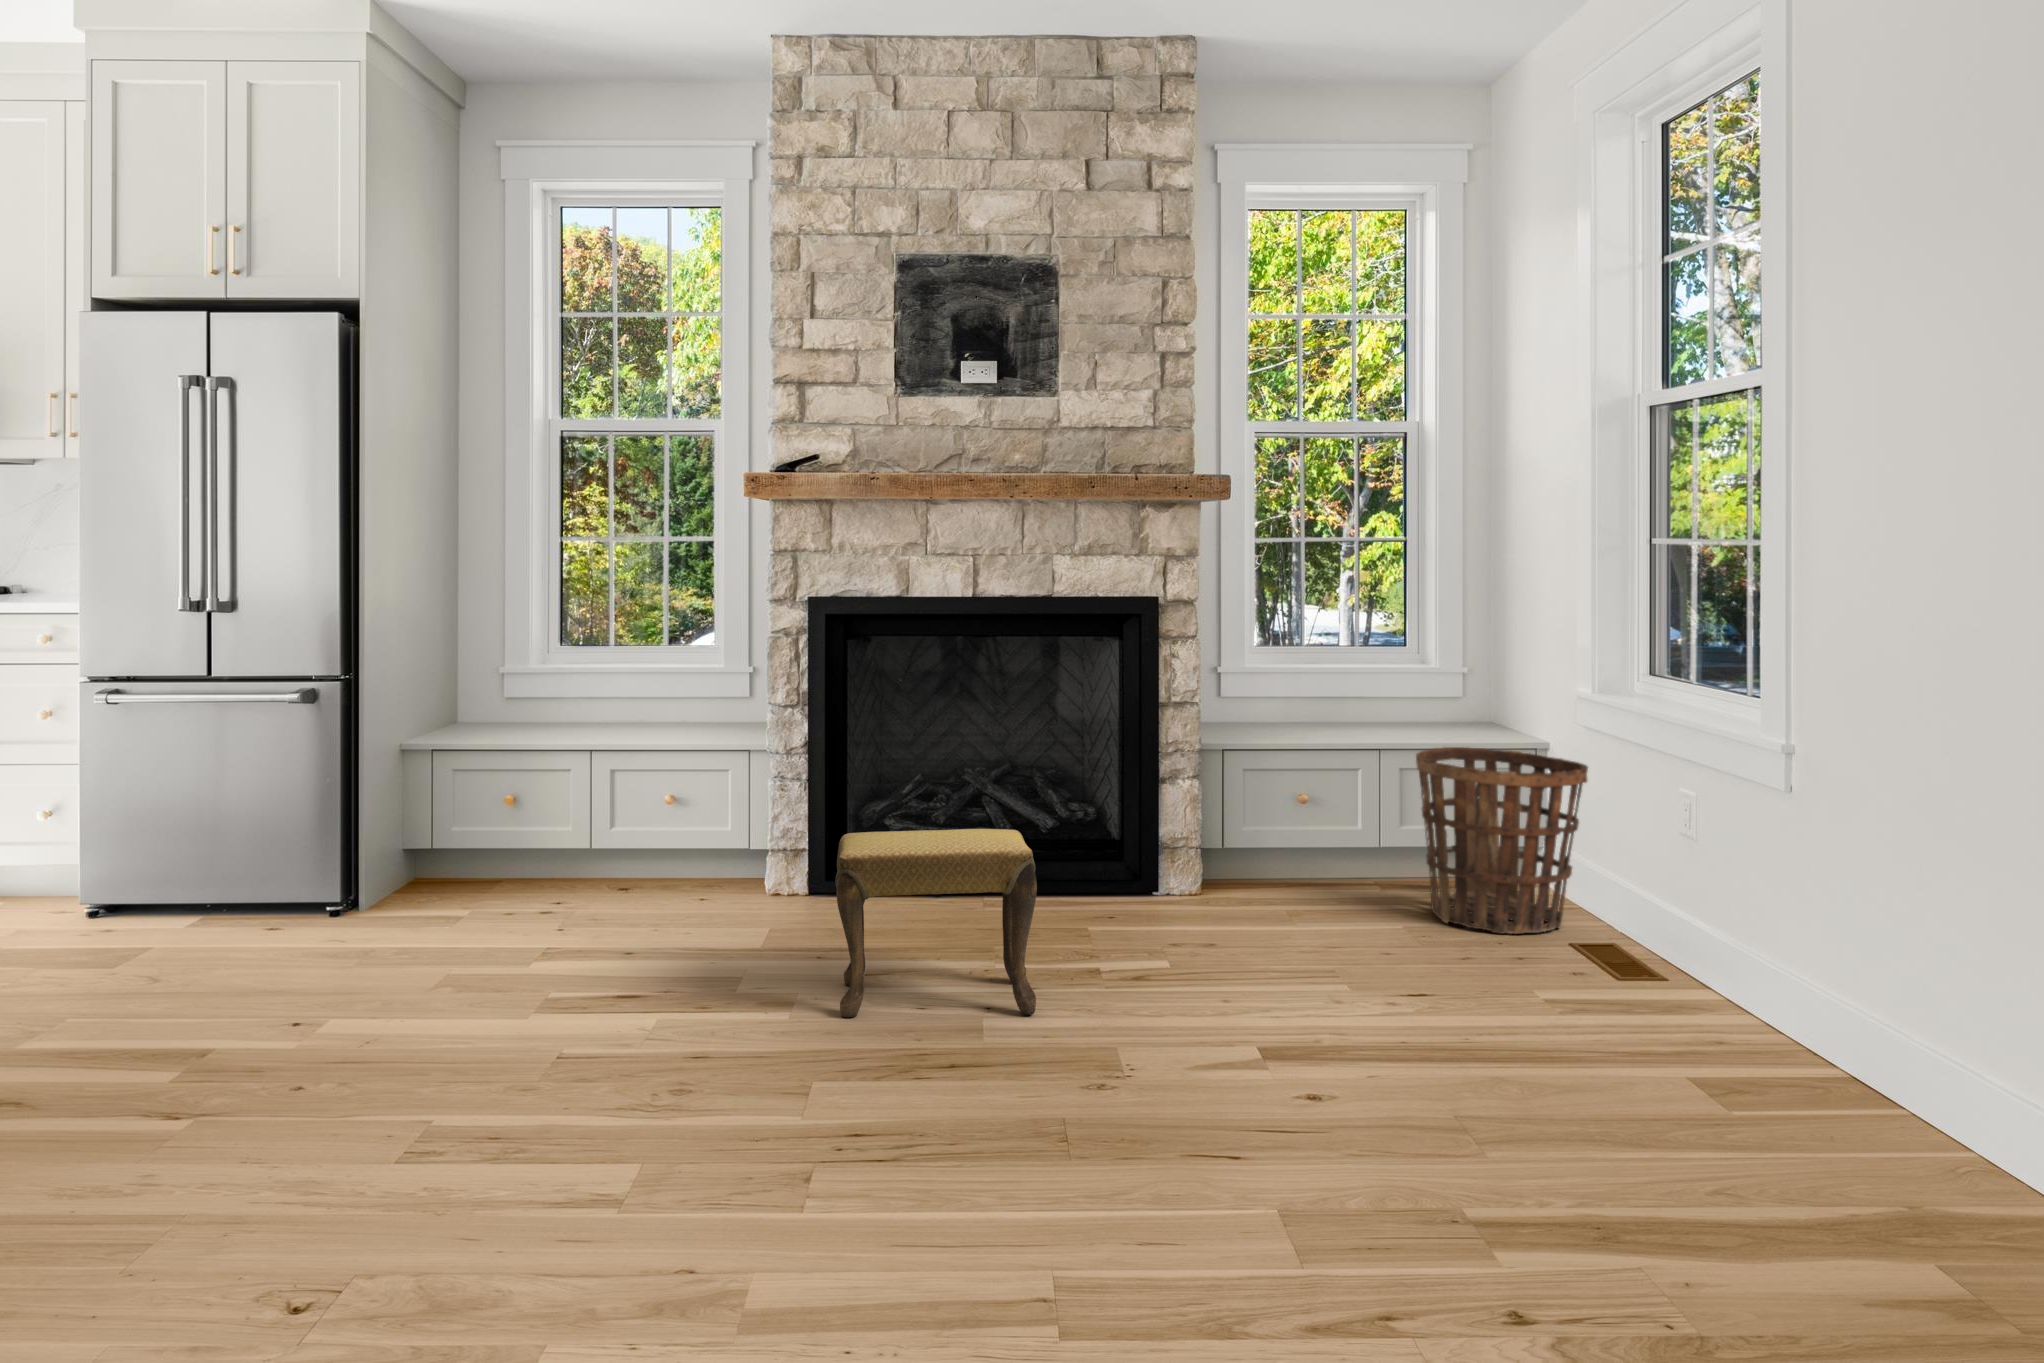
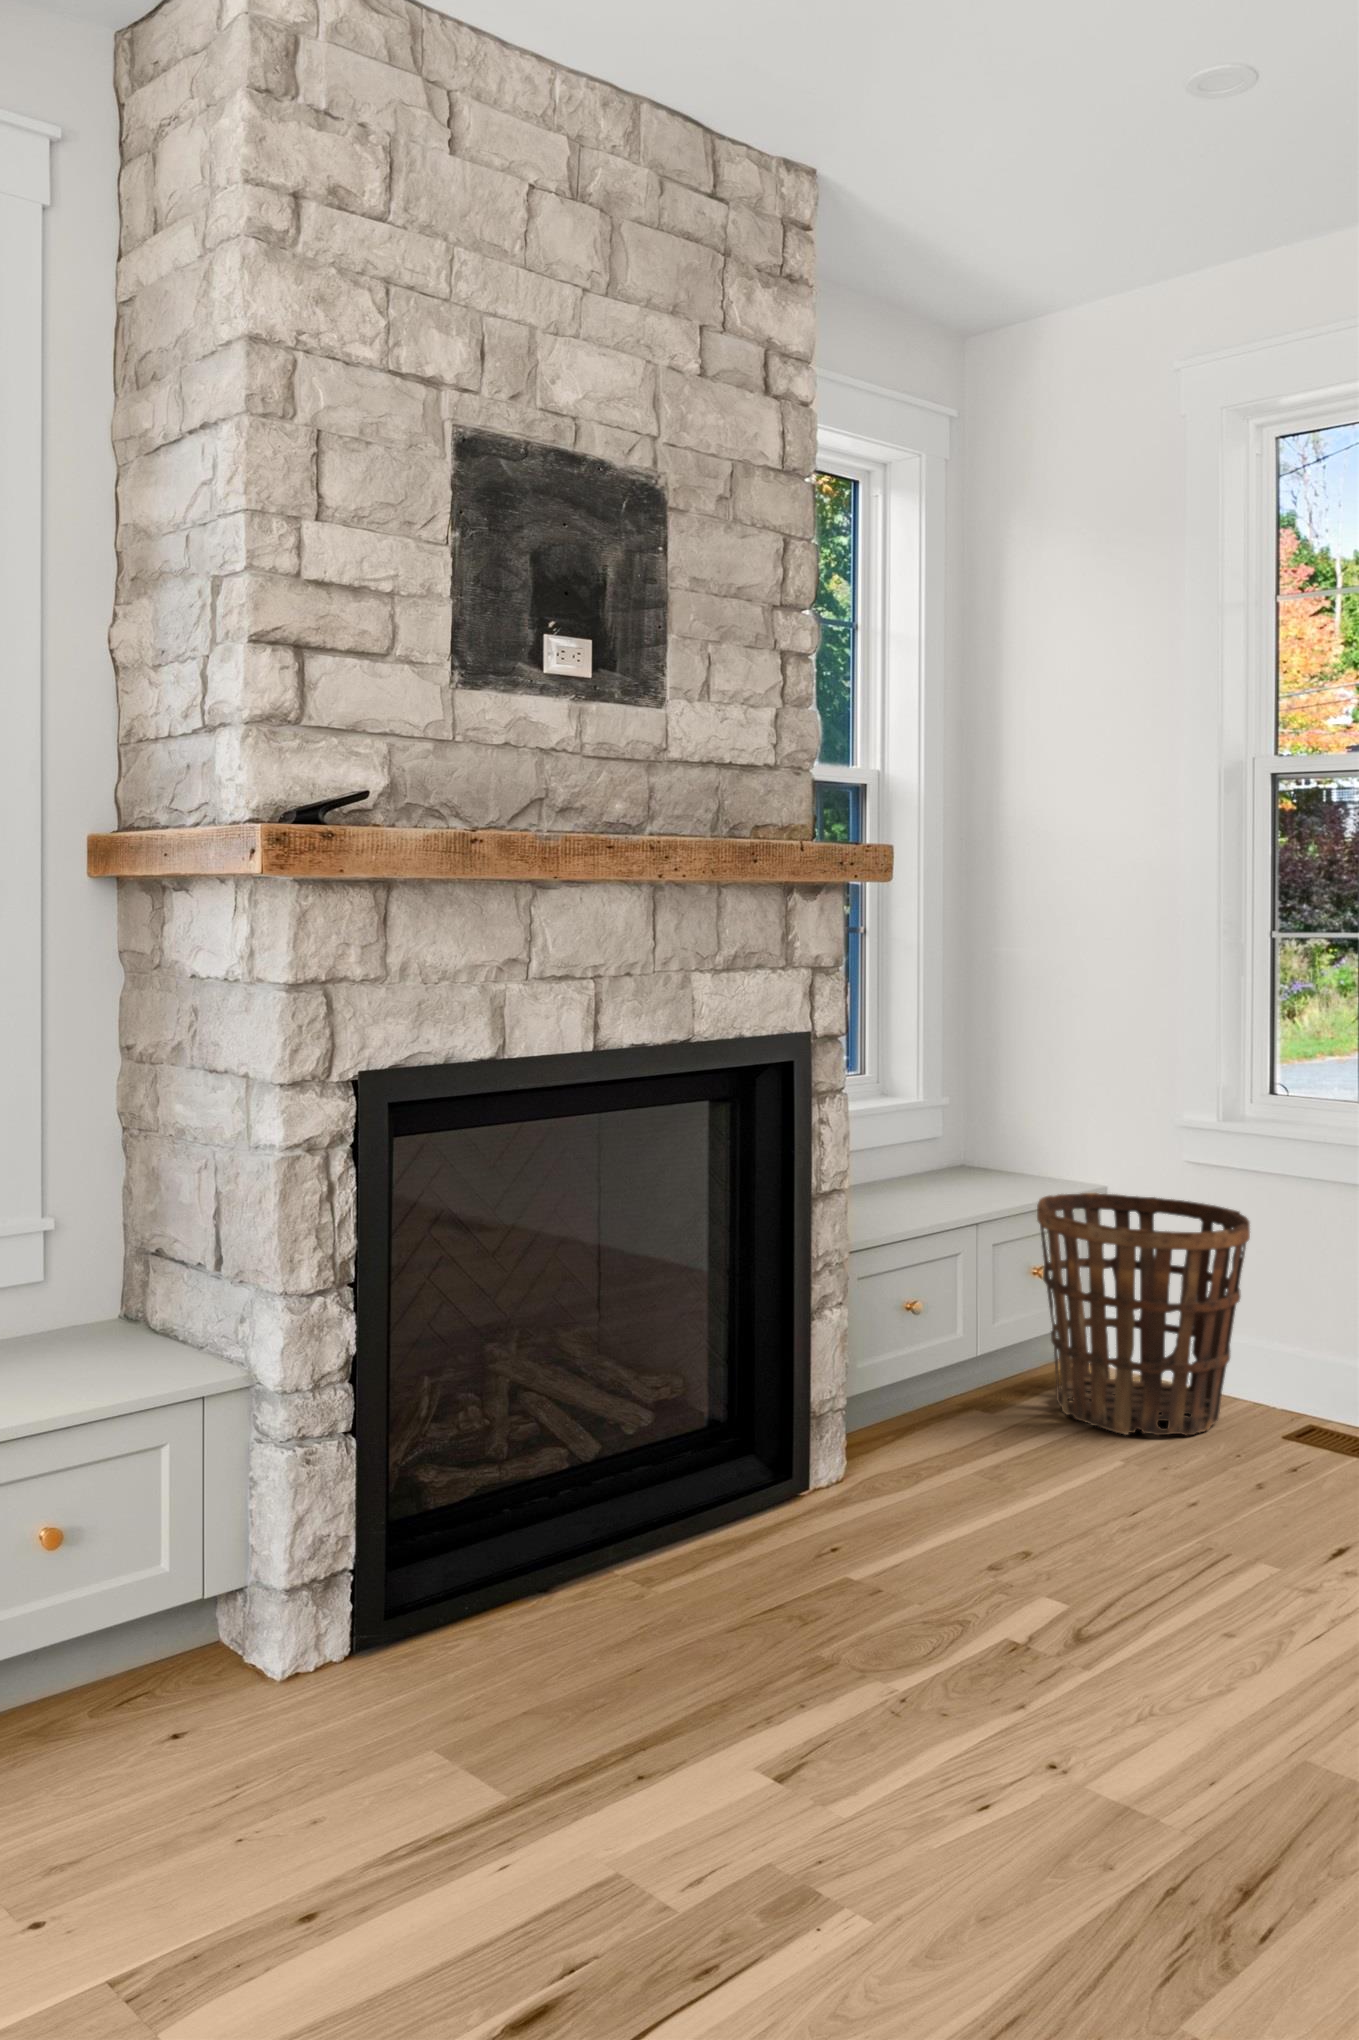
footstool: present [835,829,1037,1017] -> none [865,1475,1234,1949]

